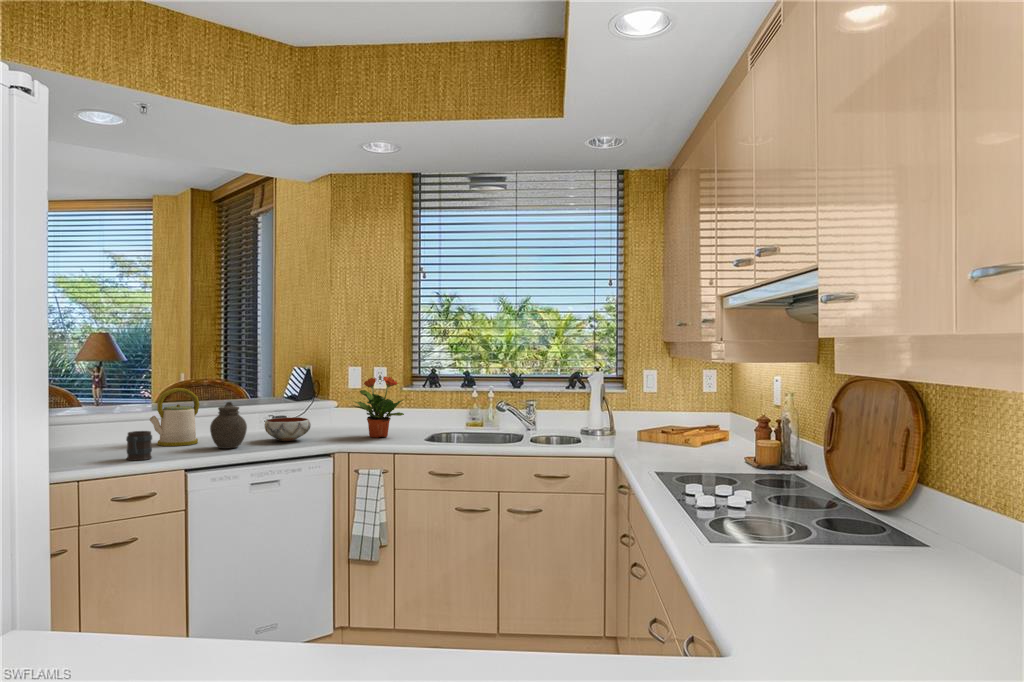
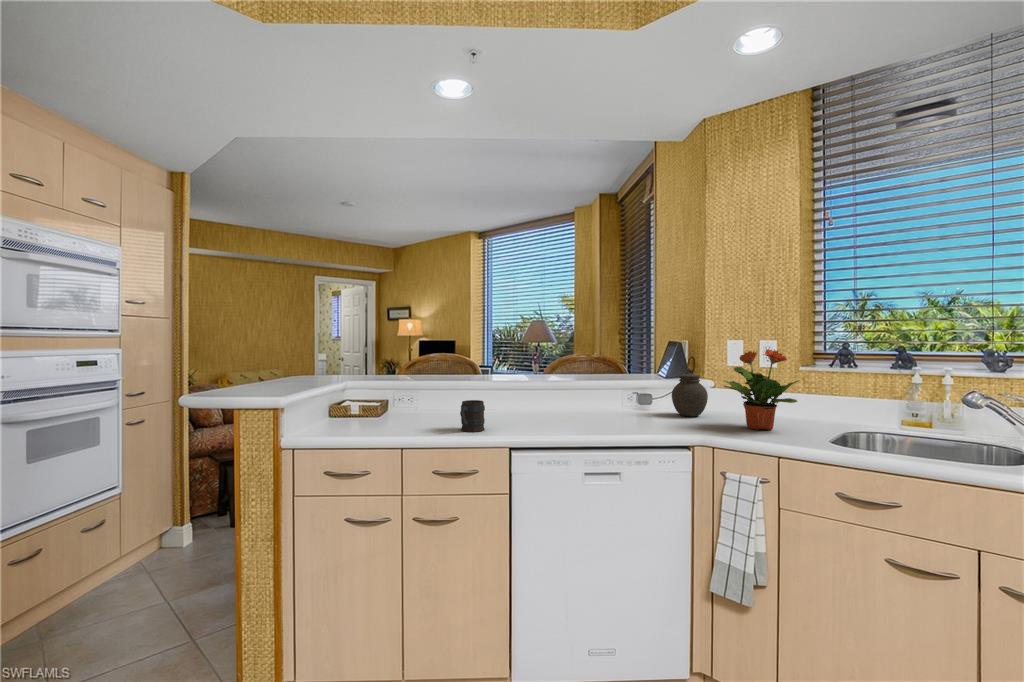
kettle: present [150,388,200,446] -> none [505,358,552,418]
jar: present [210,402,247,449] -> present [672,370,708,417]
bowl: present [265,417,311,441] -> none [616,395,669,423]

